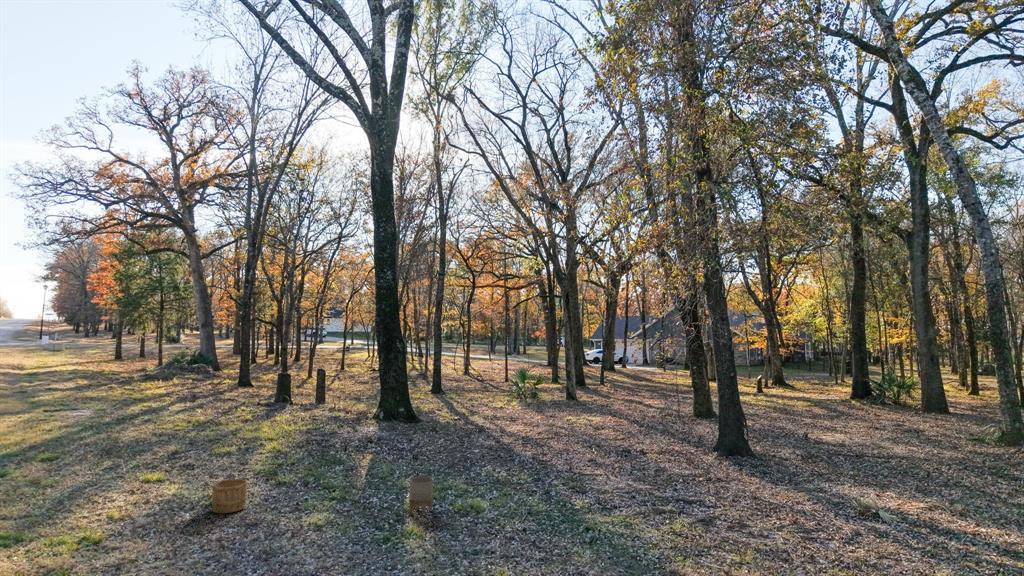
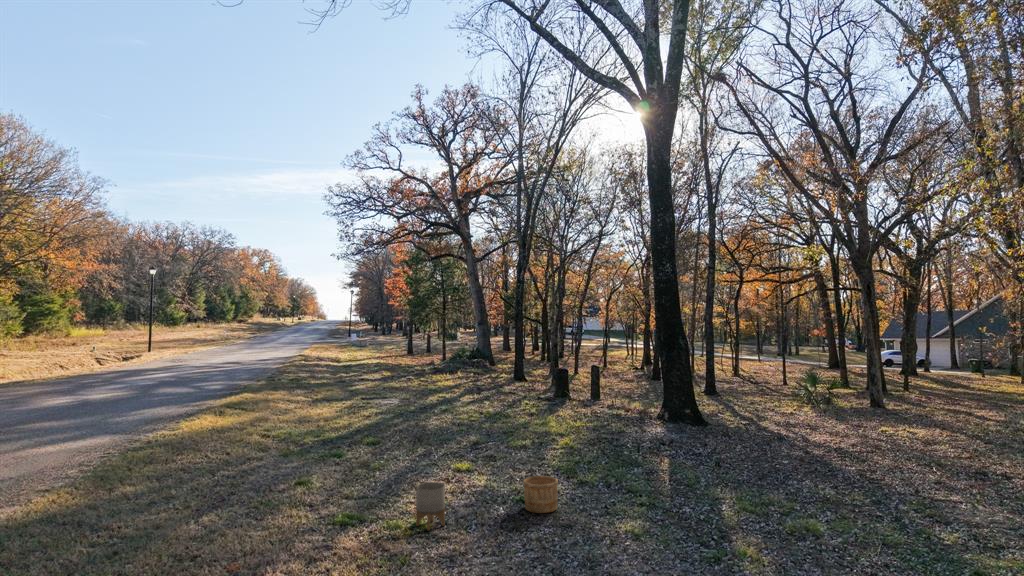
planter: present [409,476,433,516] -> present [416,482,445,530]

